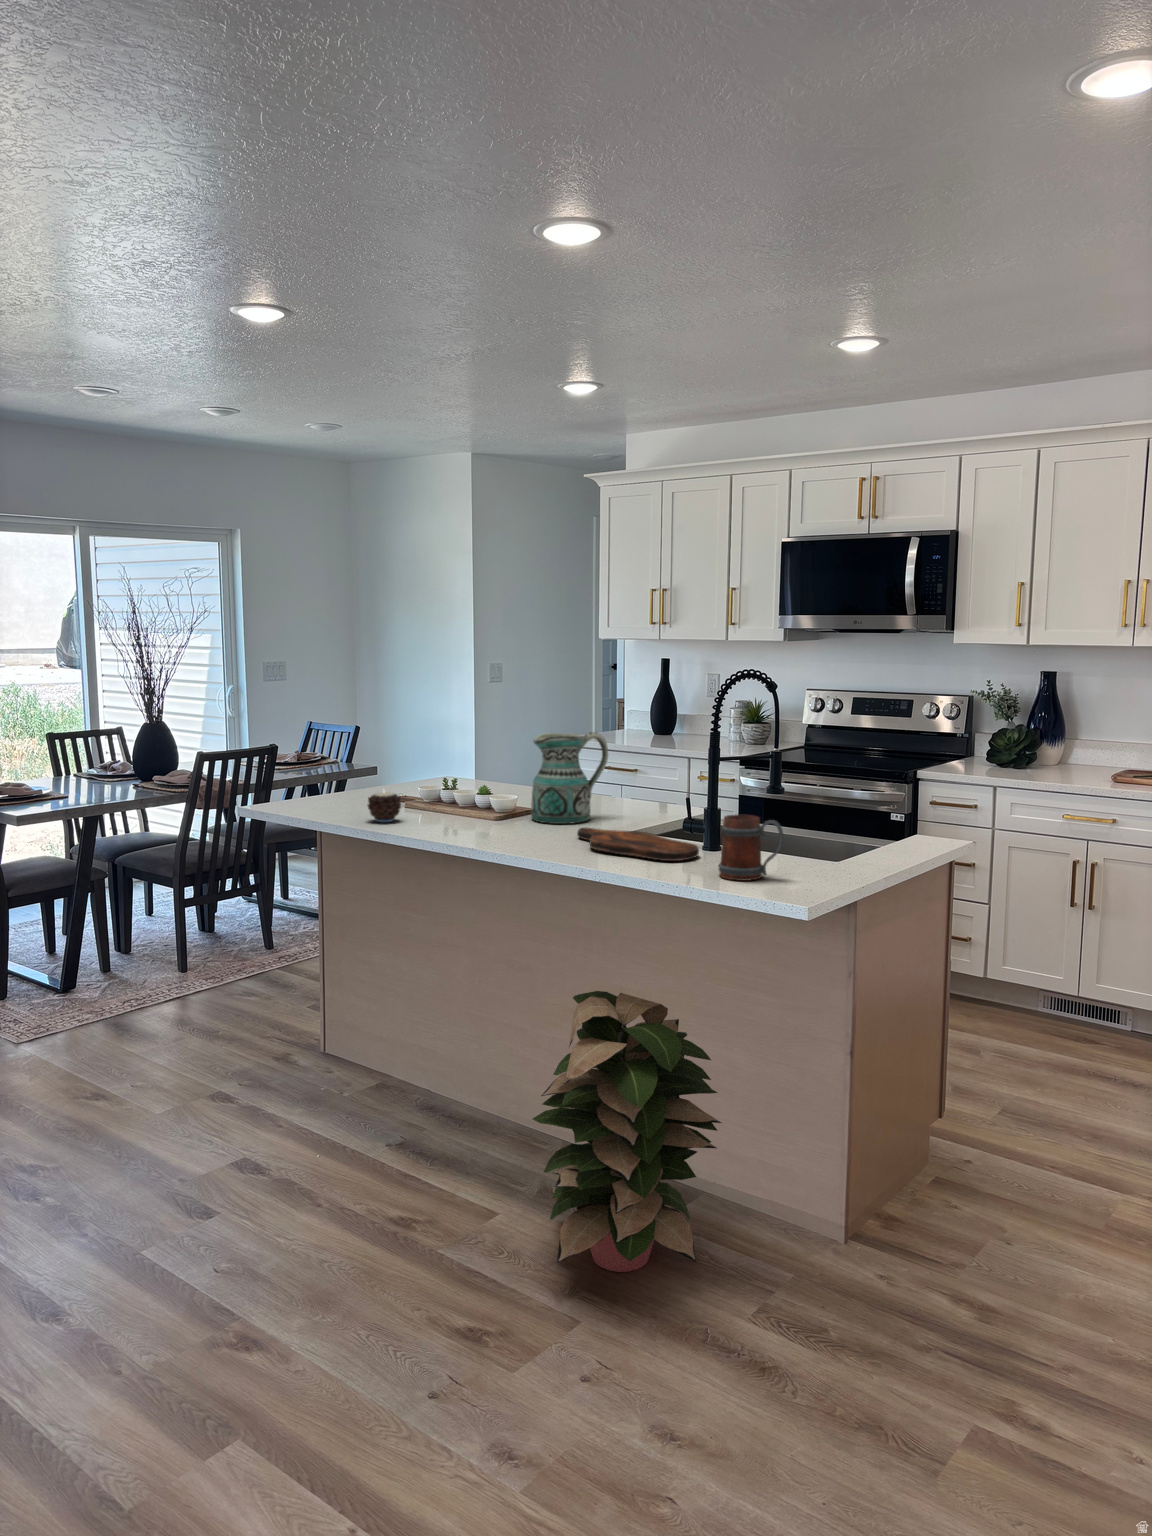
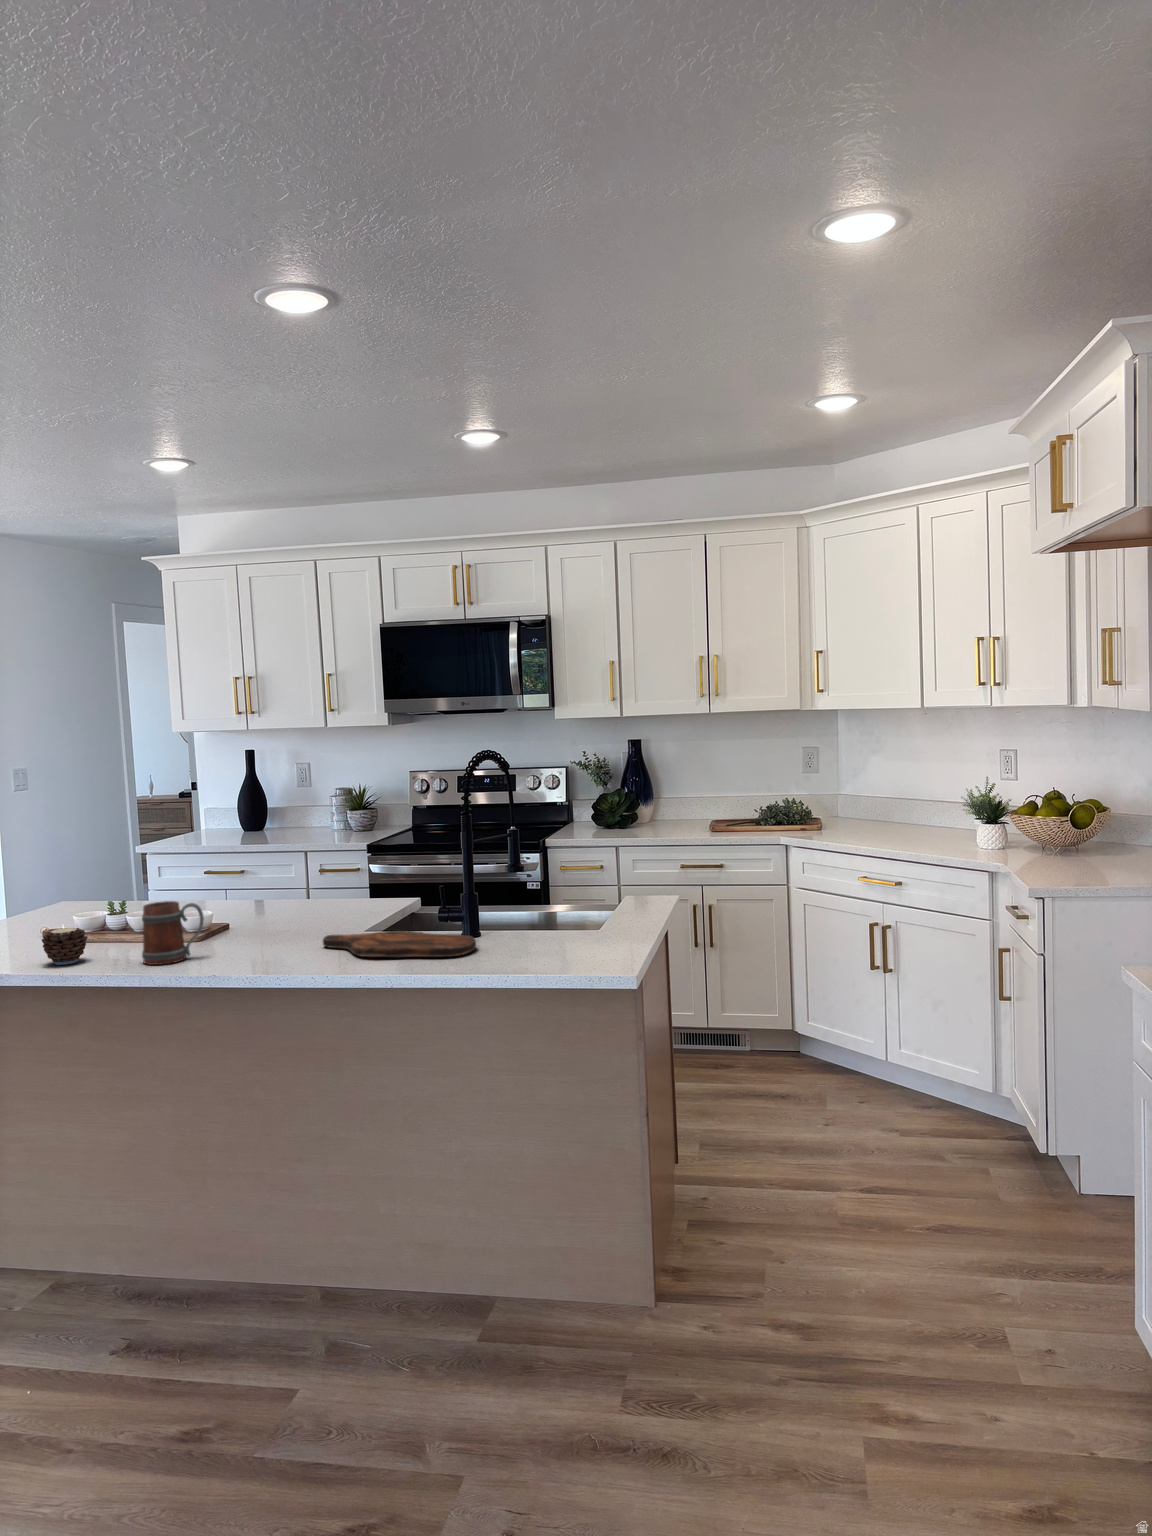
ceramic pitcher: present [531,732,608,824] -> none [239,831,316,937]
mug: present [718,815,783,881] -> present [142,901,204,965]
decorative plant: present [532,991,722,1272] -> none [348,1105,555,1422]

